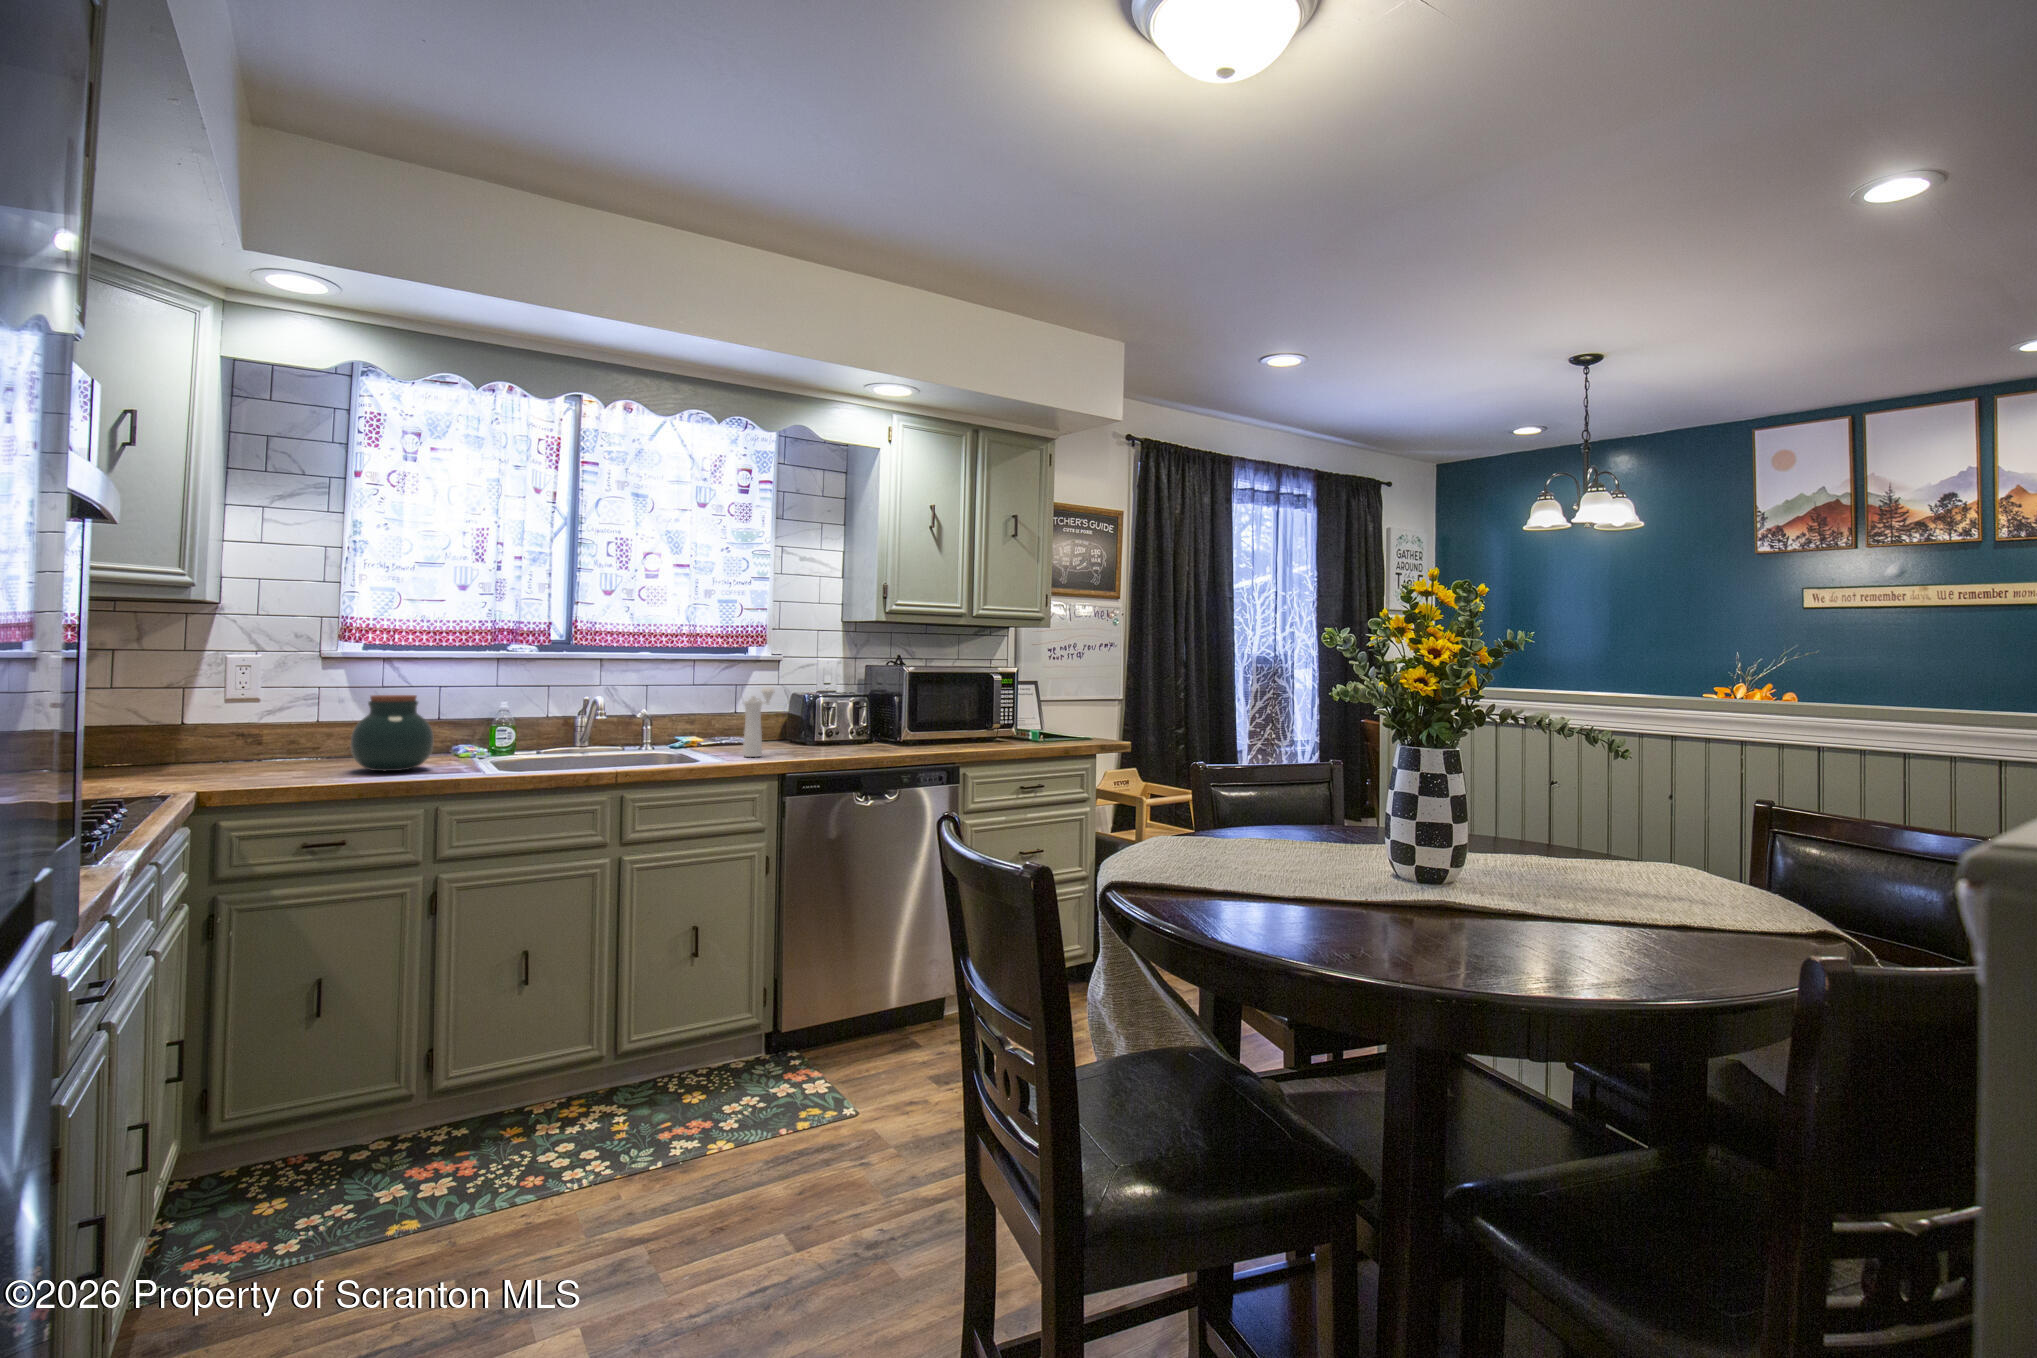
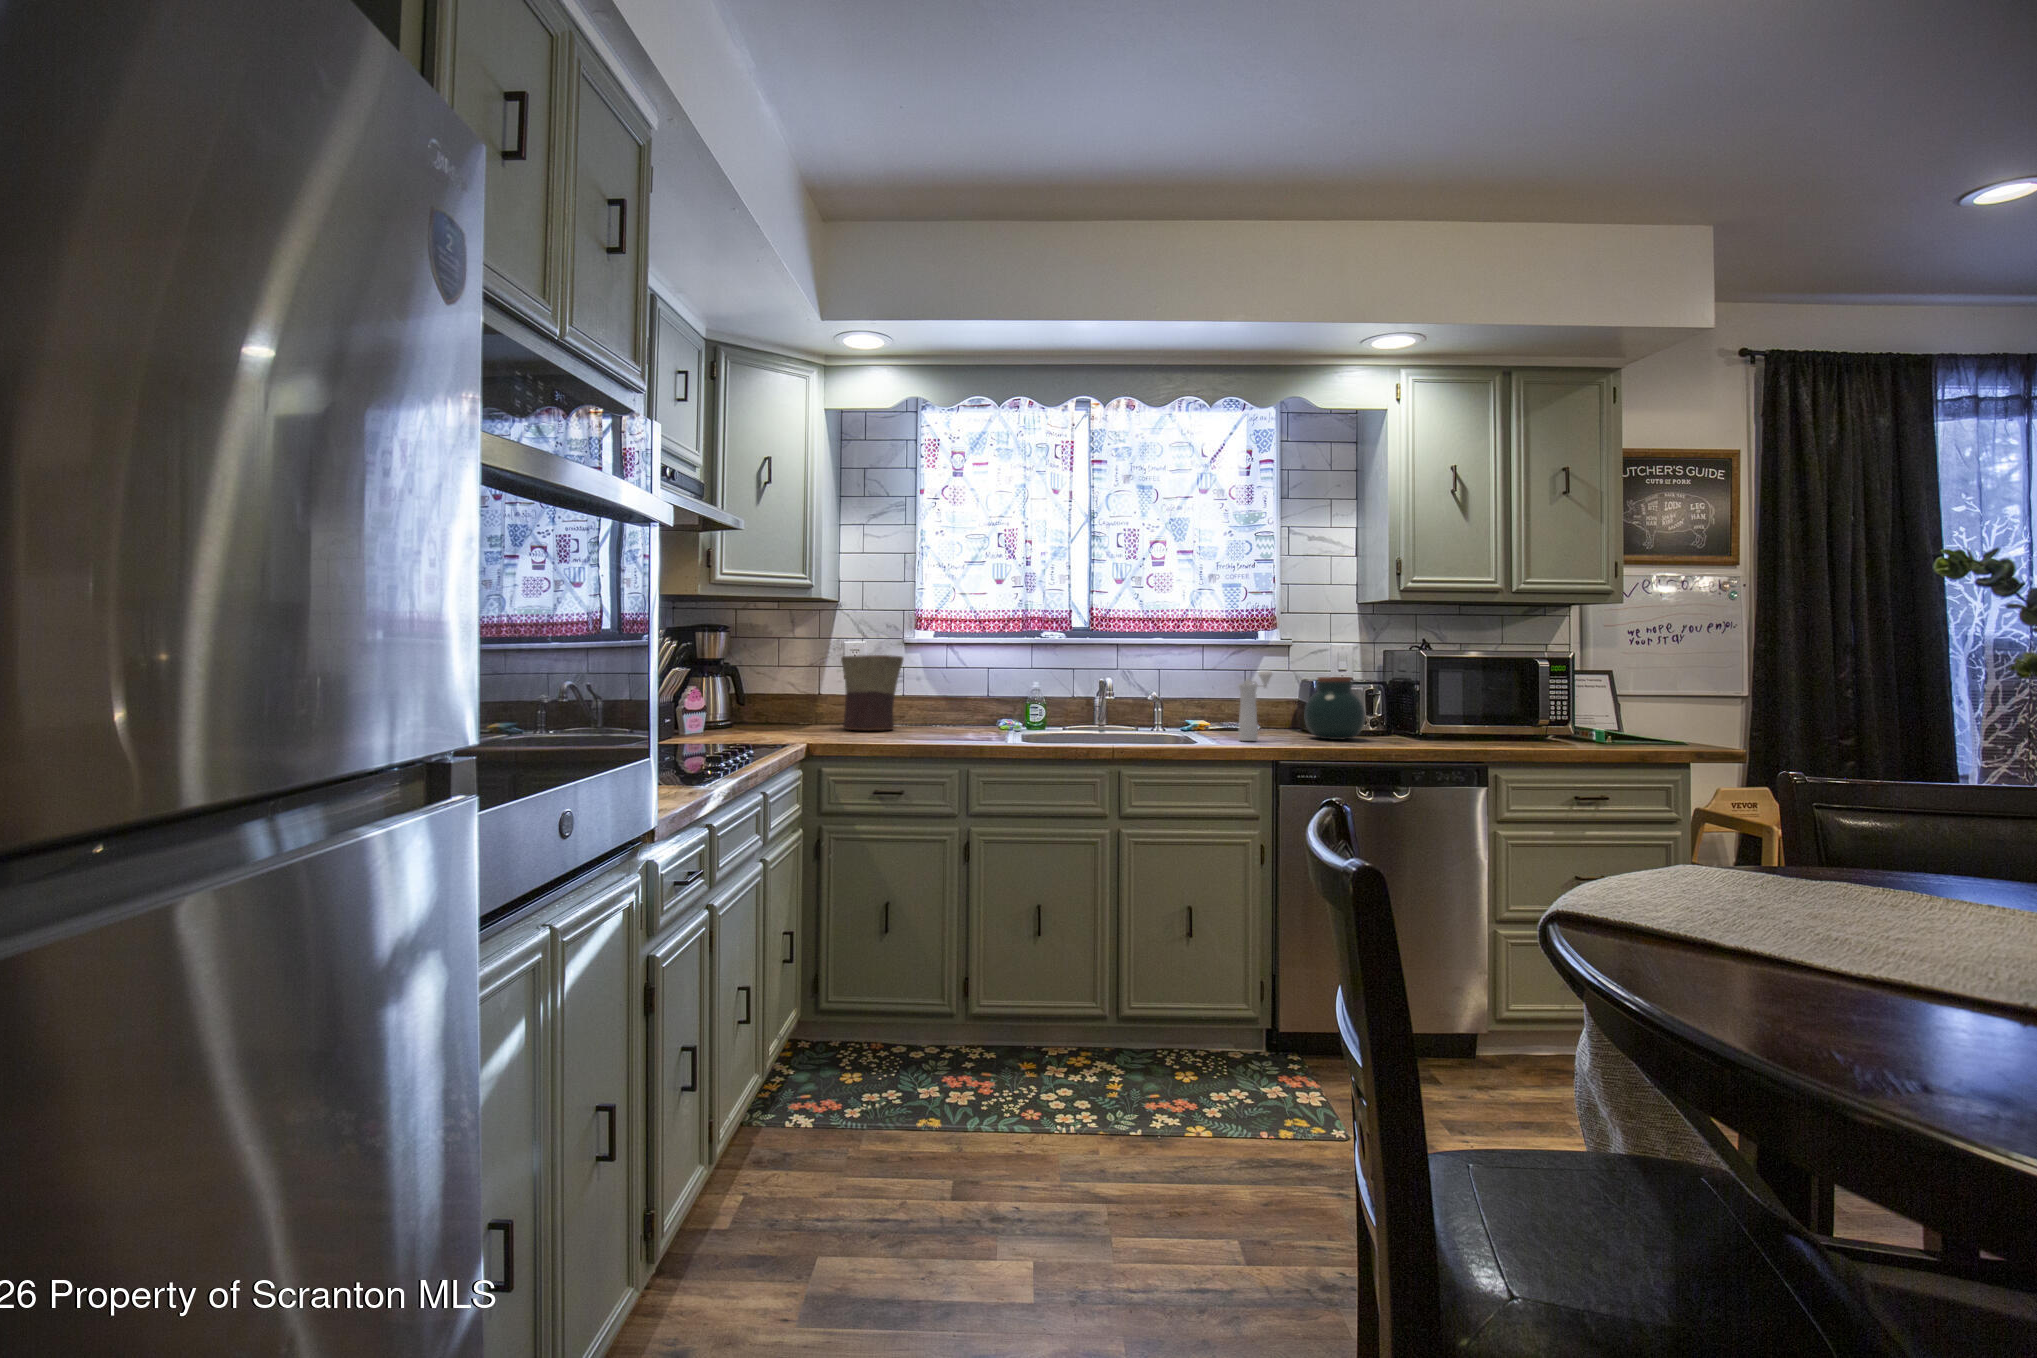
flower pot: none [231,673,331,768] -> present [841,655,903,730]
jar: present [351,695,434,771] -> present [1305,677,1365,740]

